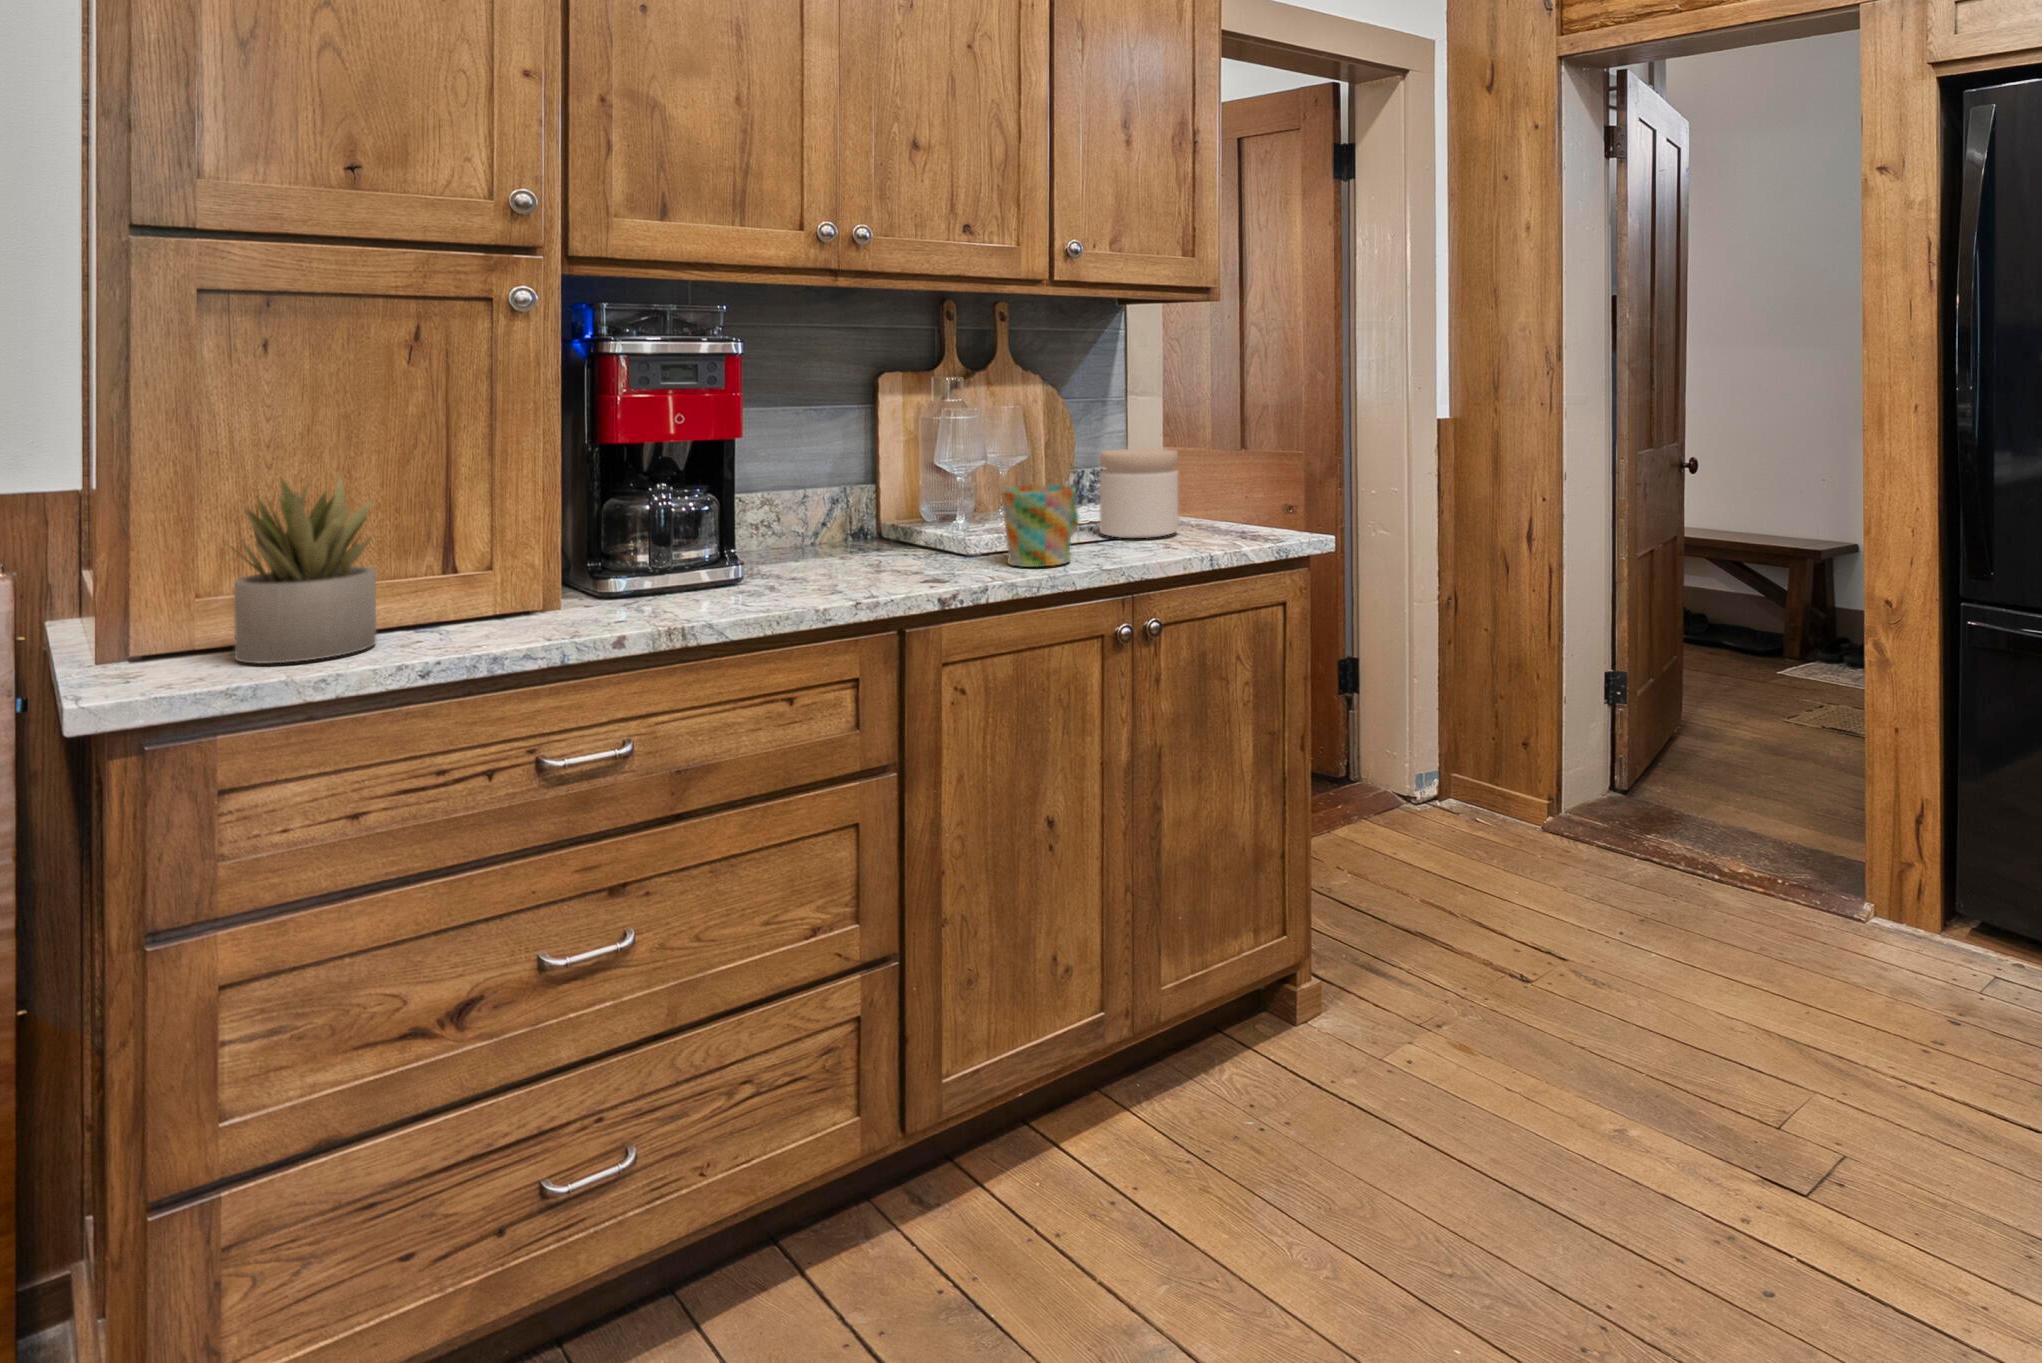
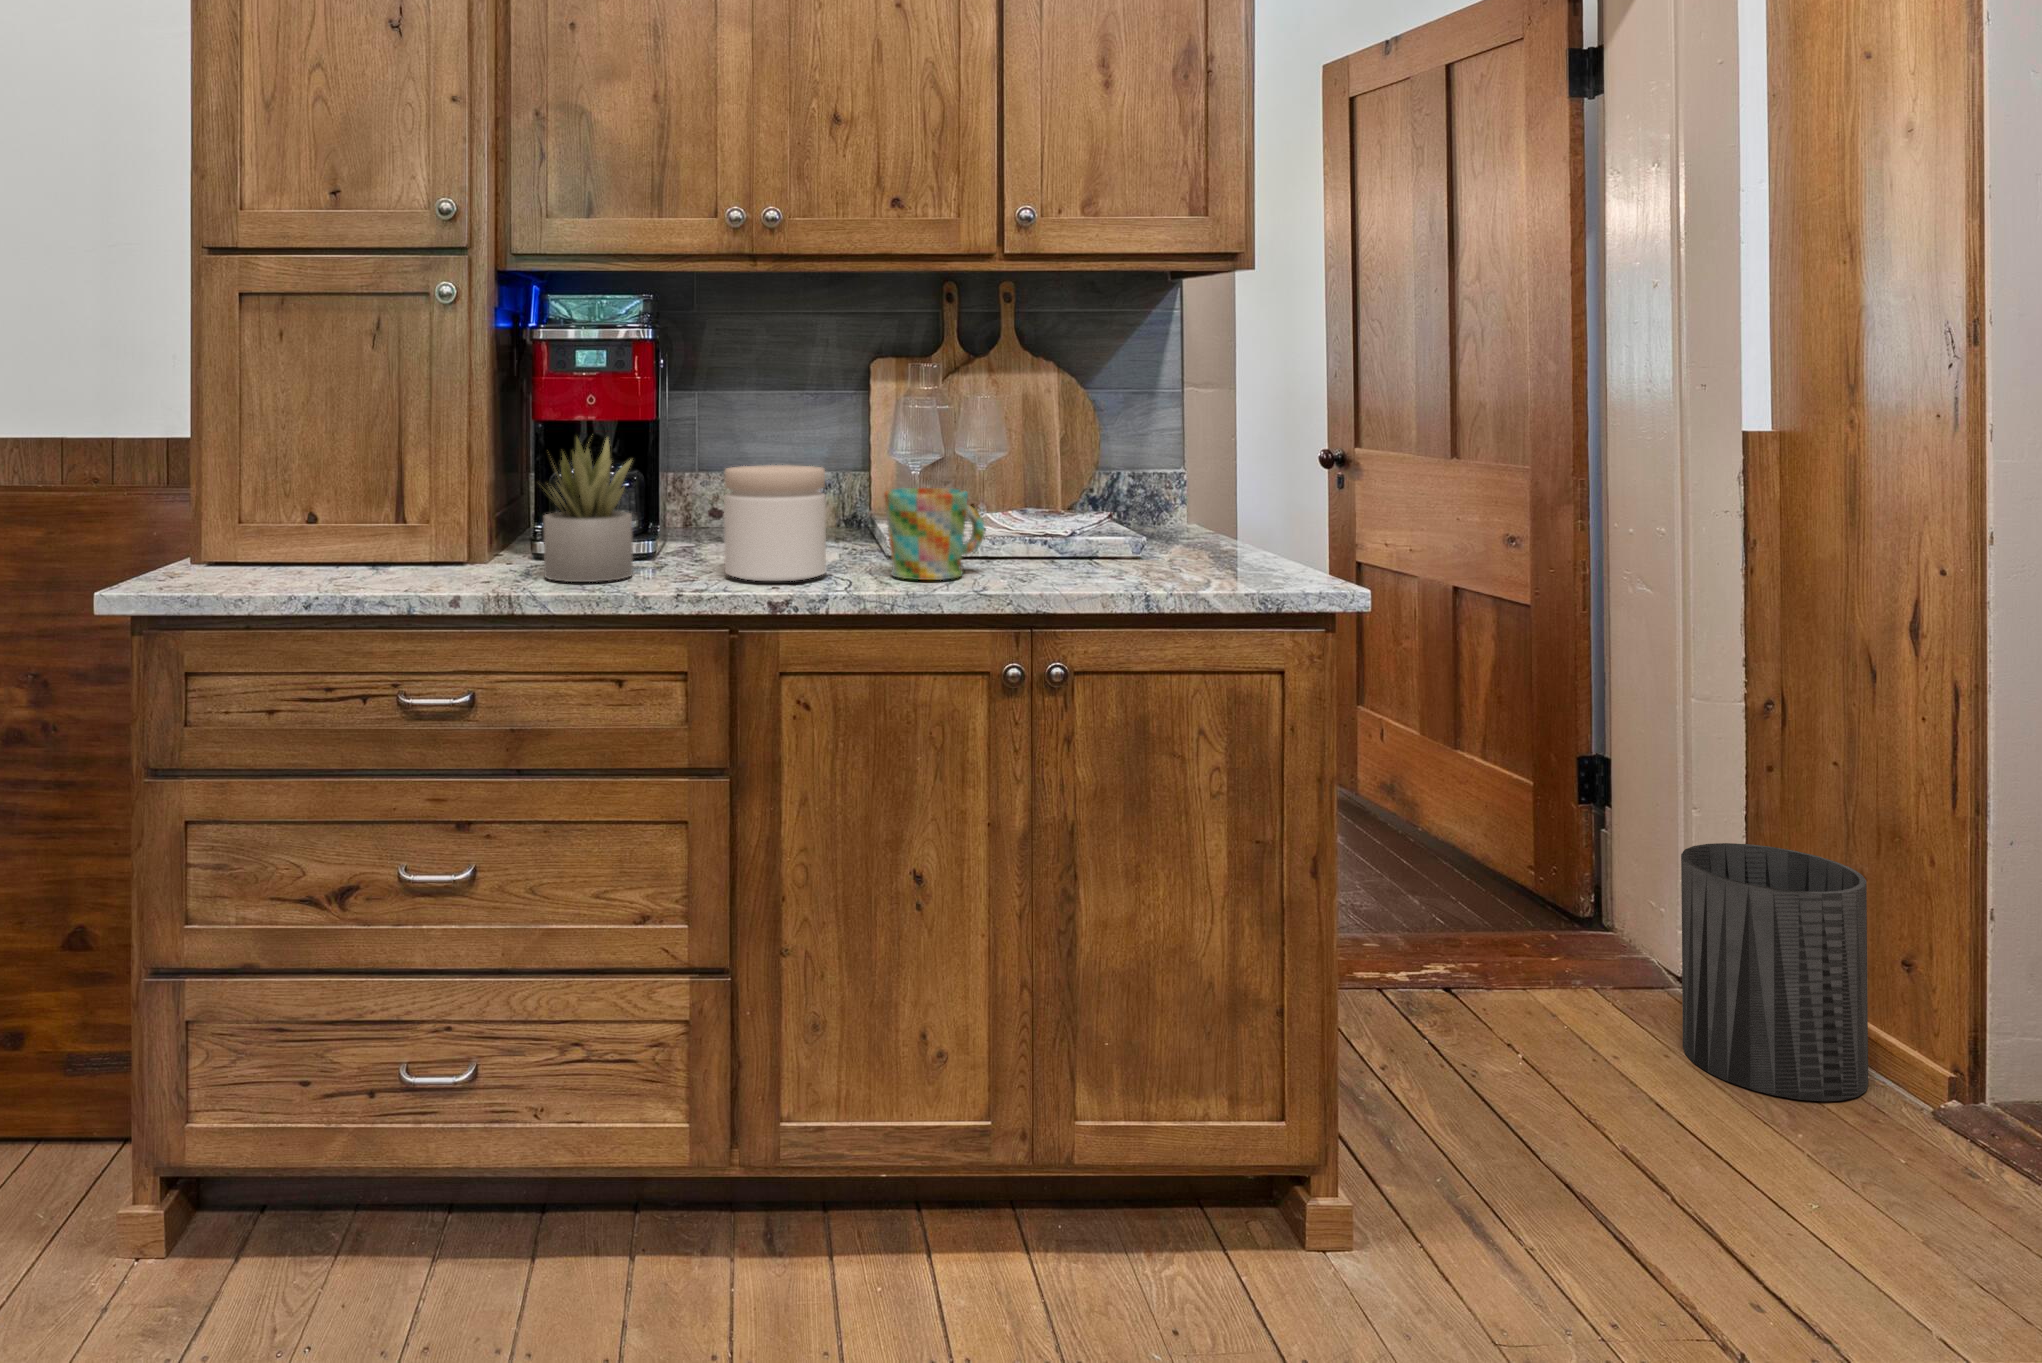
jar: present [1099,449,1178,538] -> present [724,465,826,581]
succulent plant: present [231,477,376,663] -> present [543,438,633,582]
trash can: none [1409,679,1507,835] -> present [1681,843,1868,1101]

